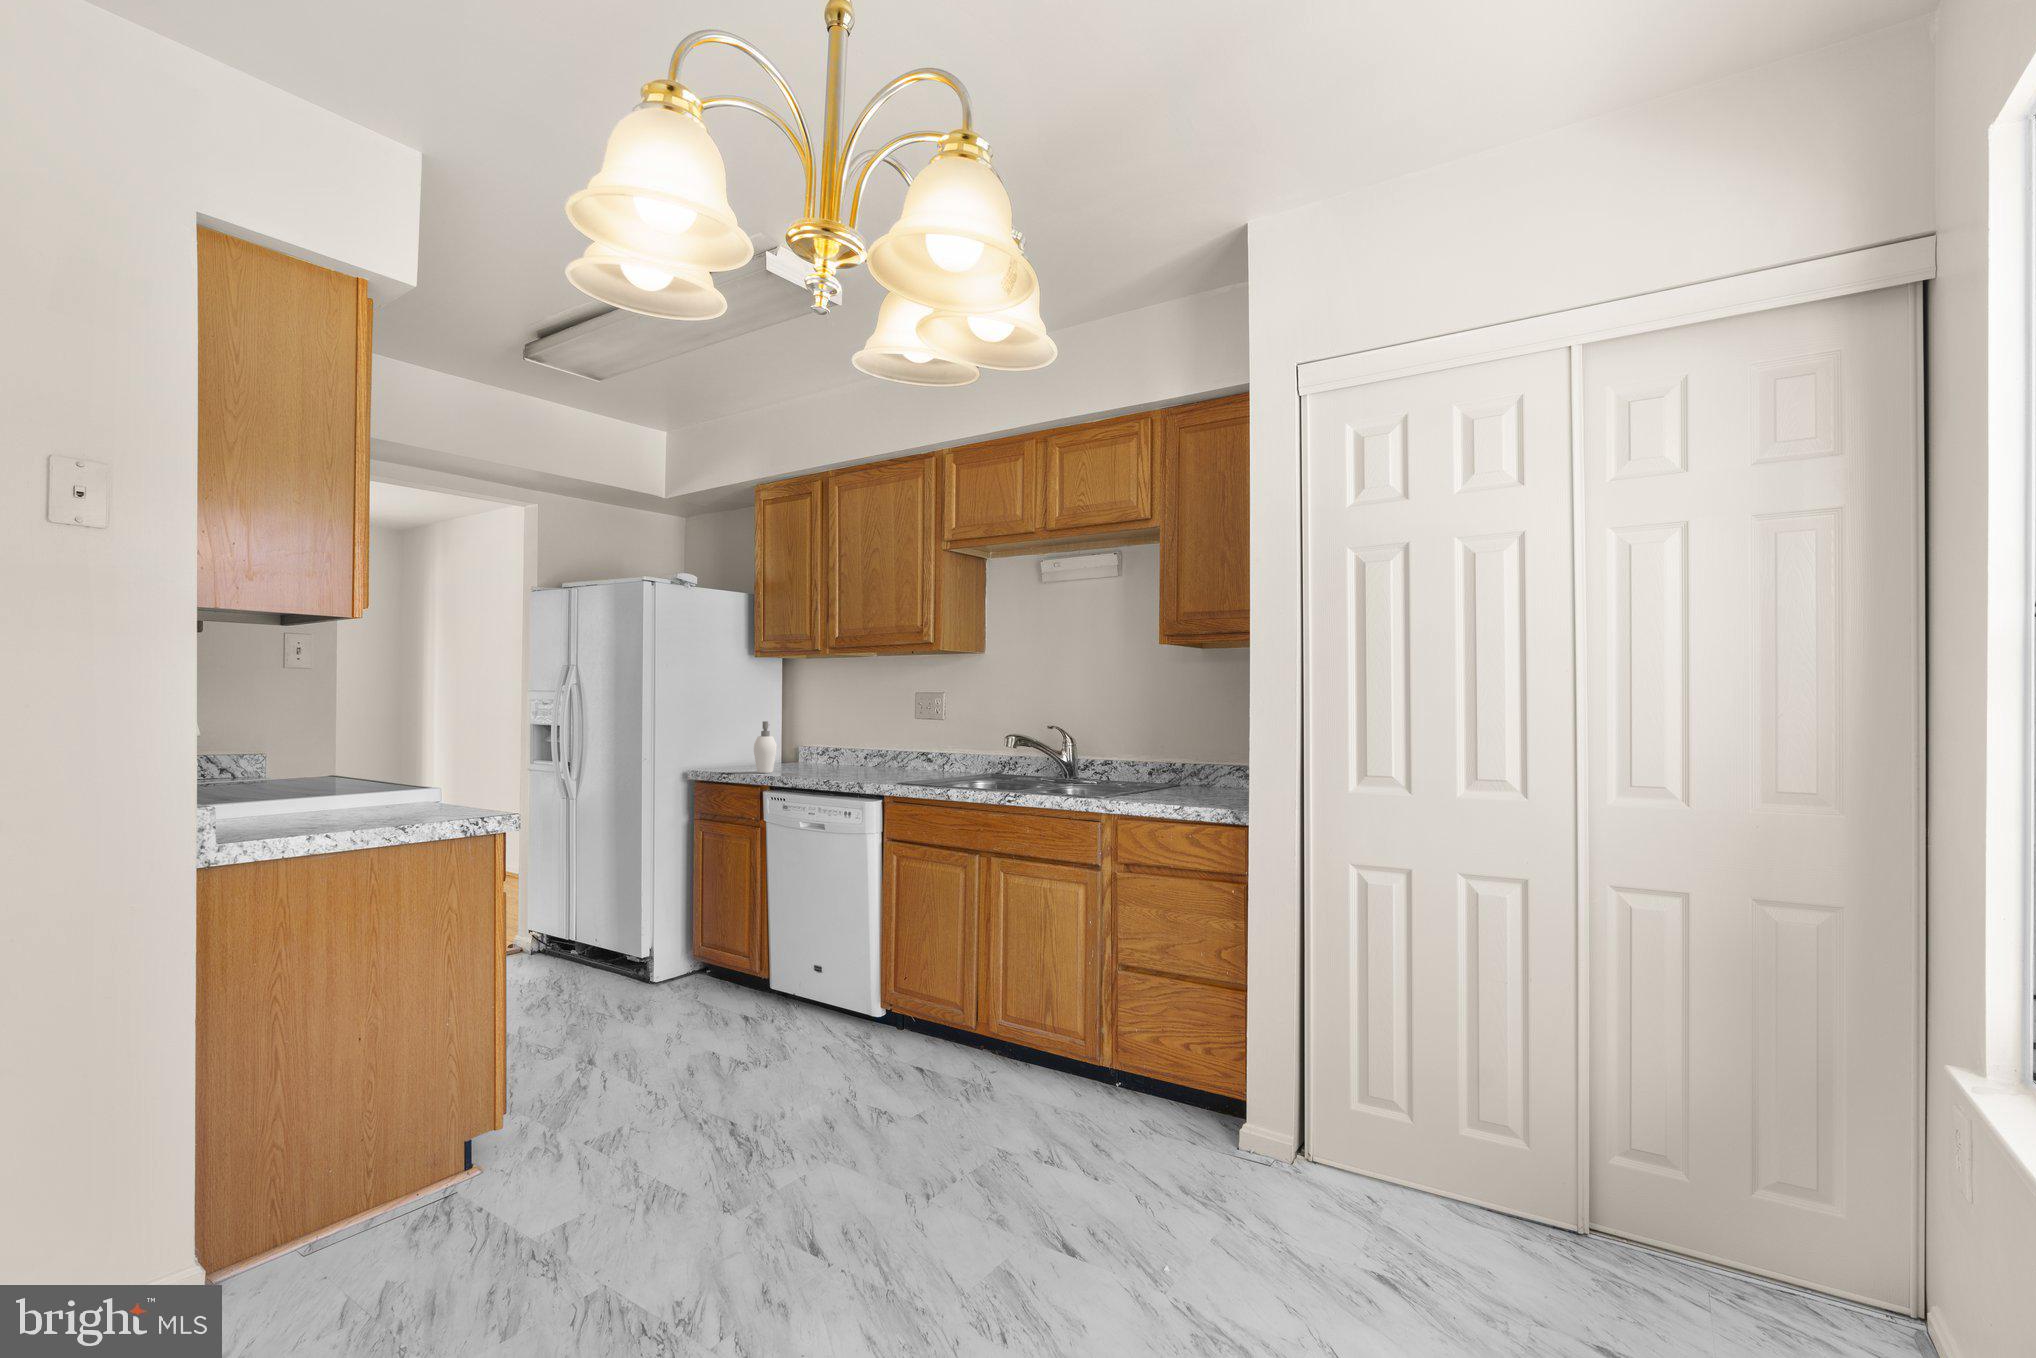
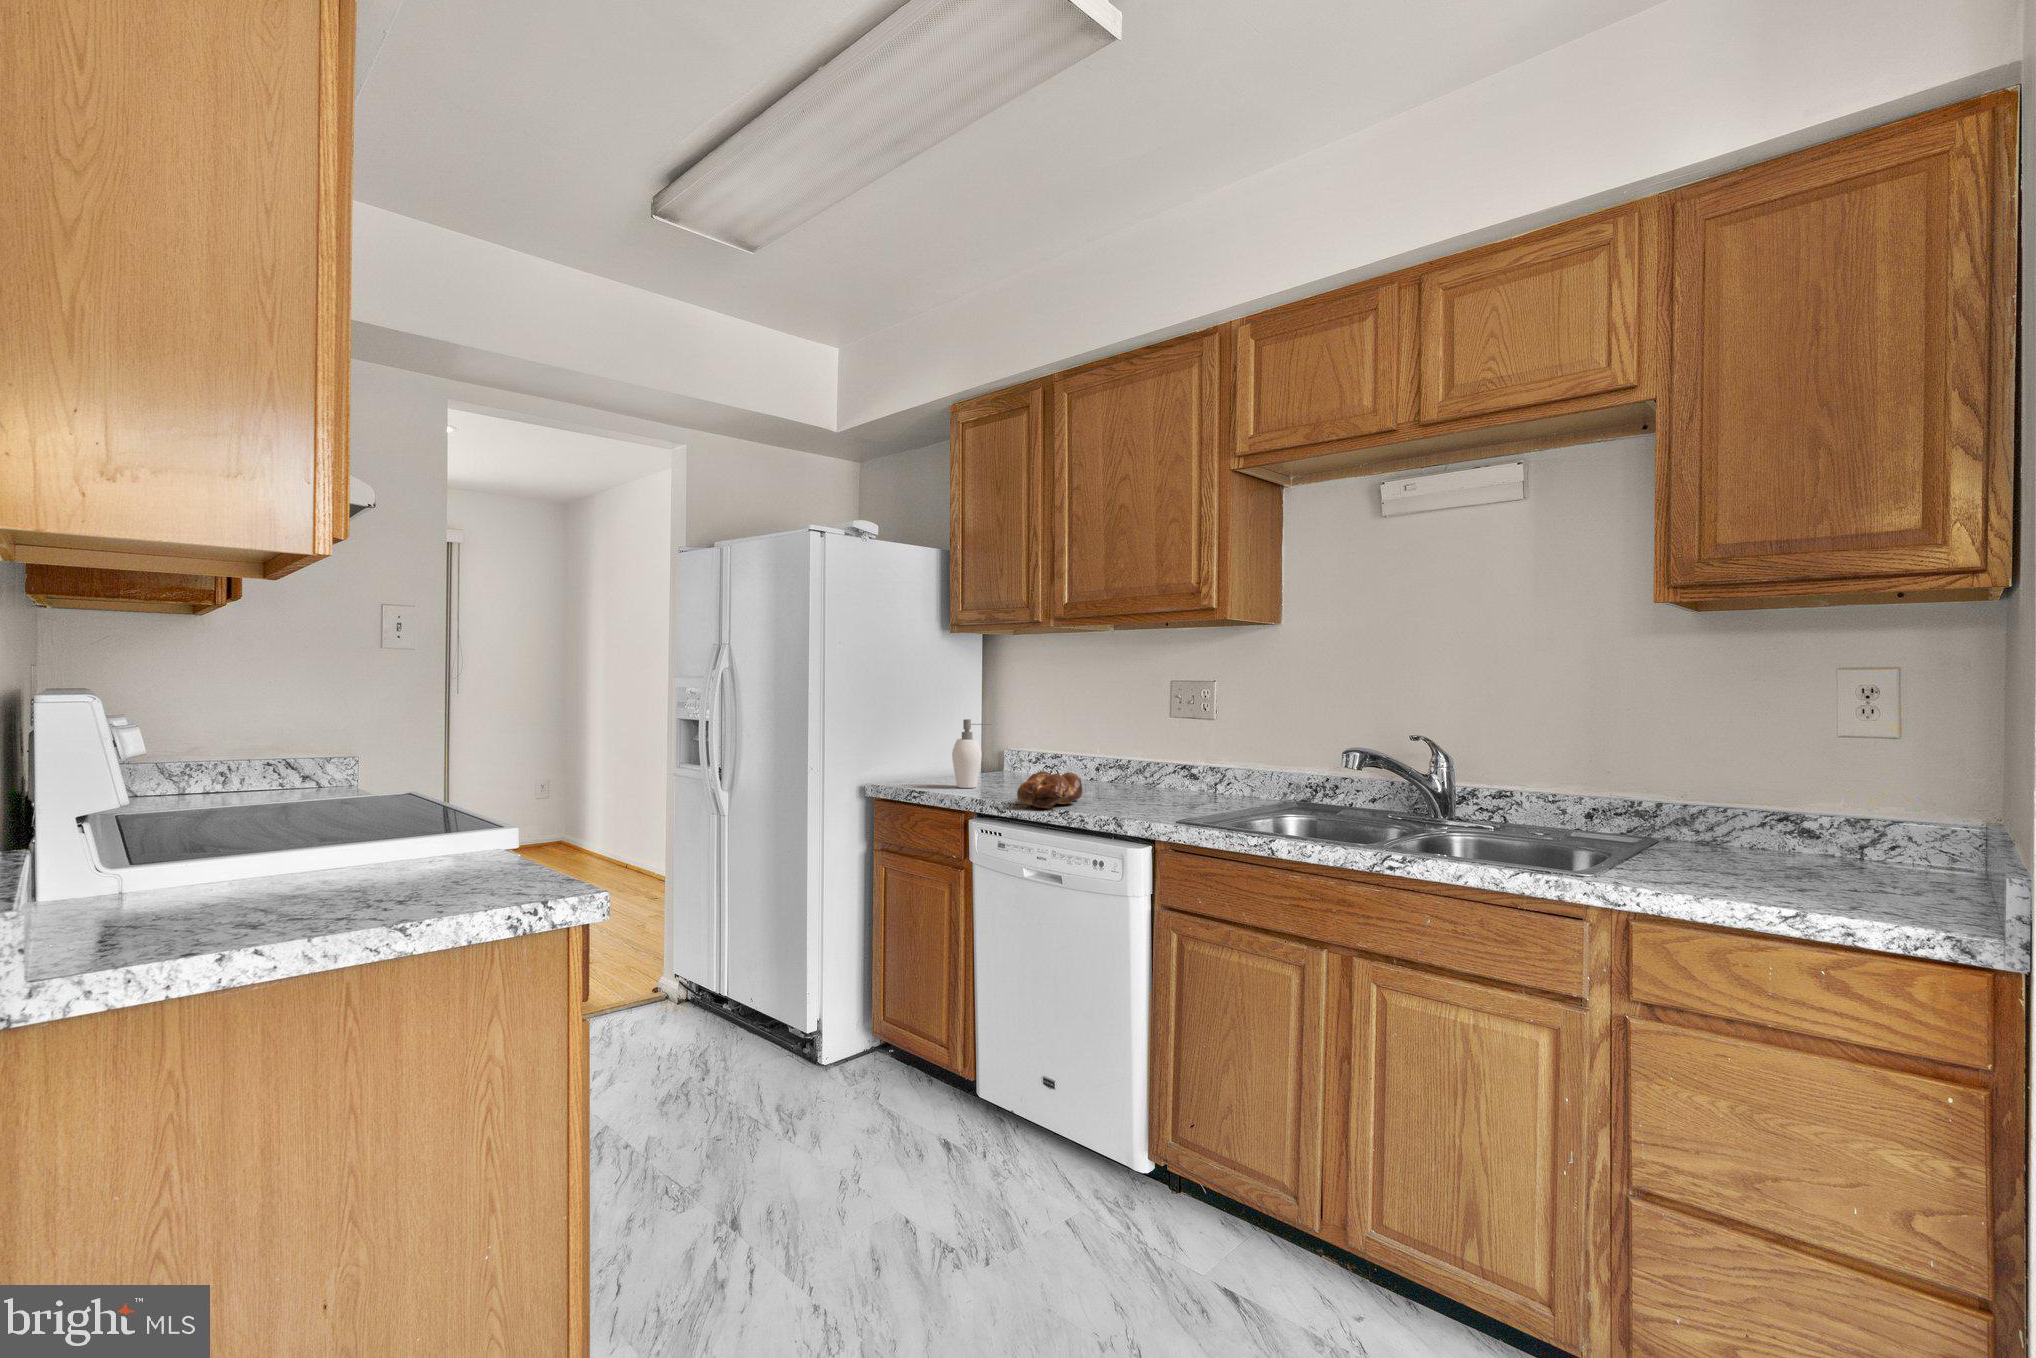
bread loaf: none [797,757,847,782] -> present [1017,771,1082,809]

